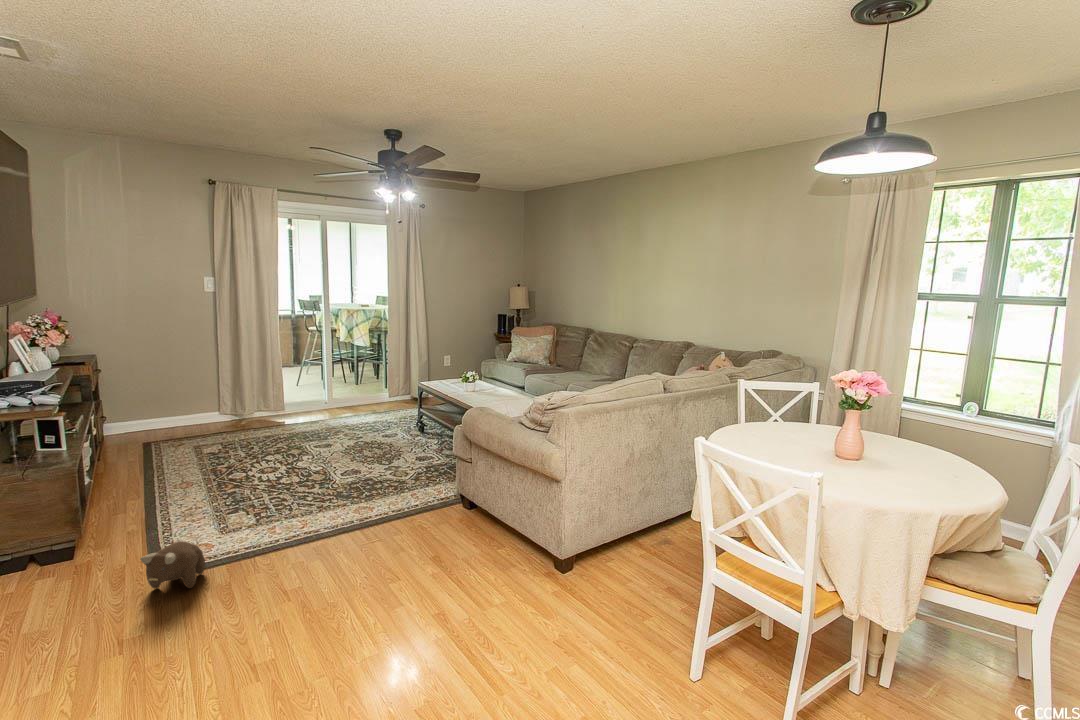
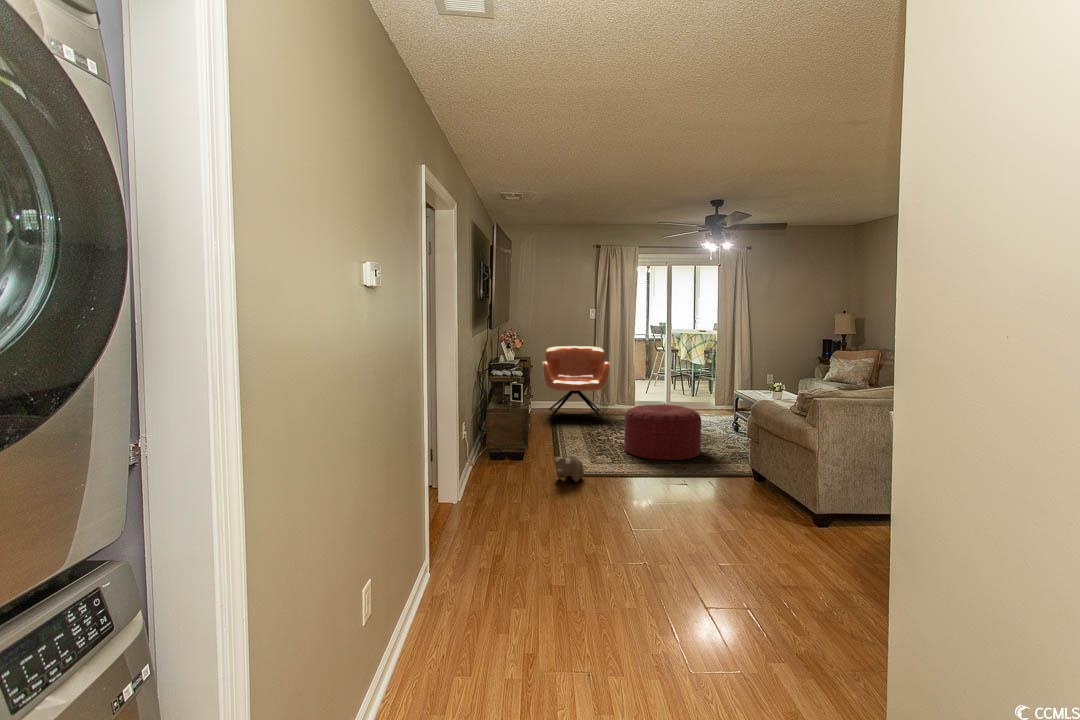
armchair: none [120,331,241,453] -> present [543,346,610,421]
ottoman: none [273,415,387,502] -> present [624,404,701,460]

